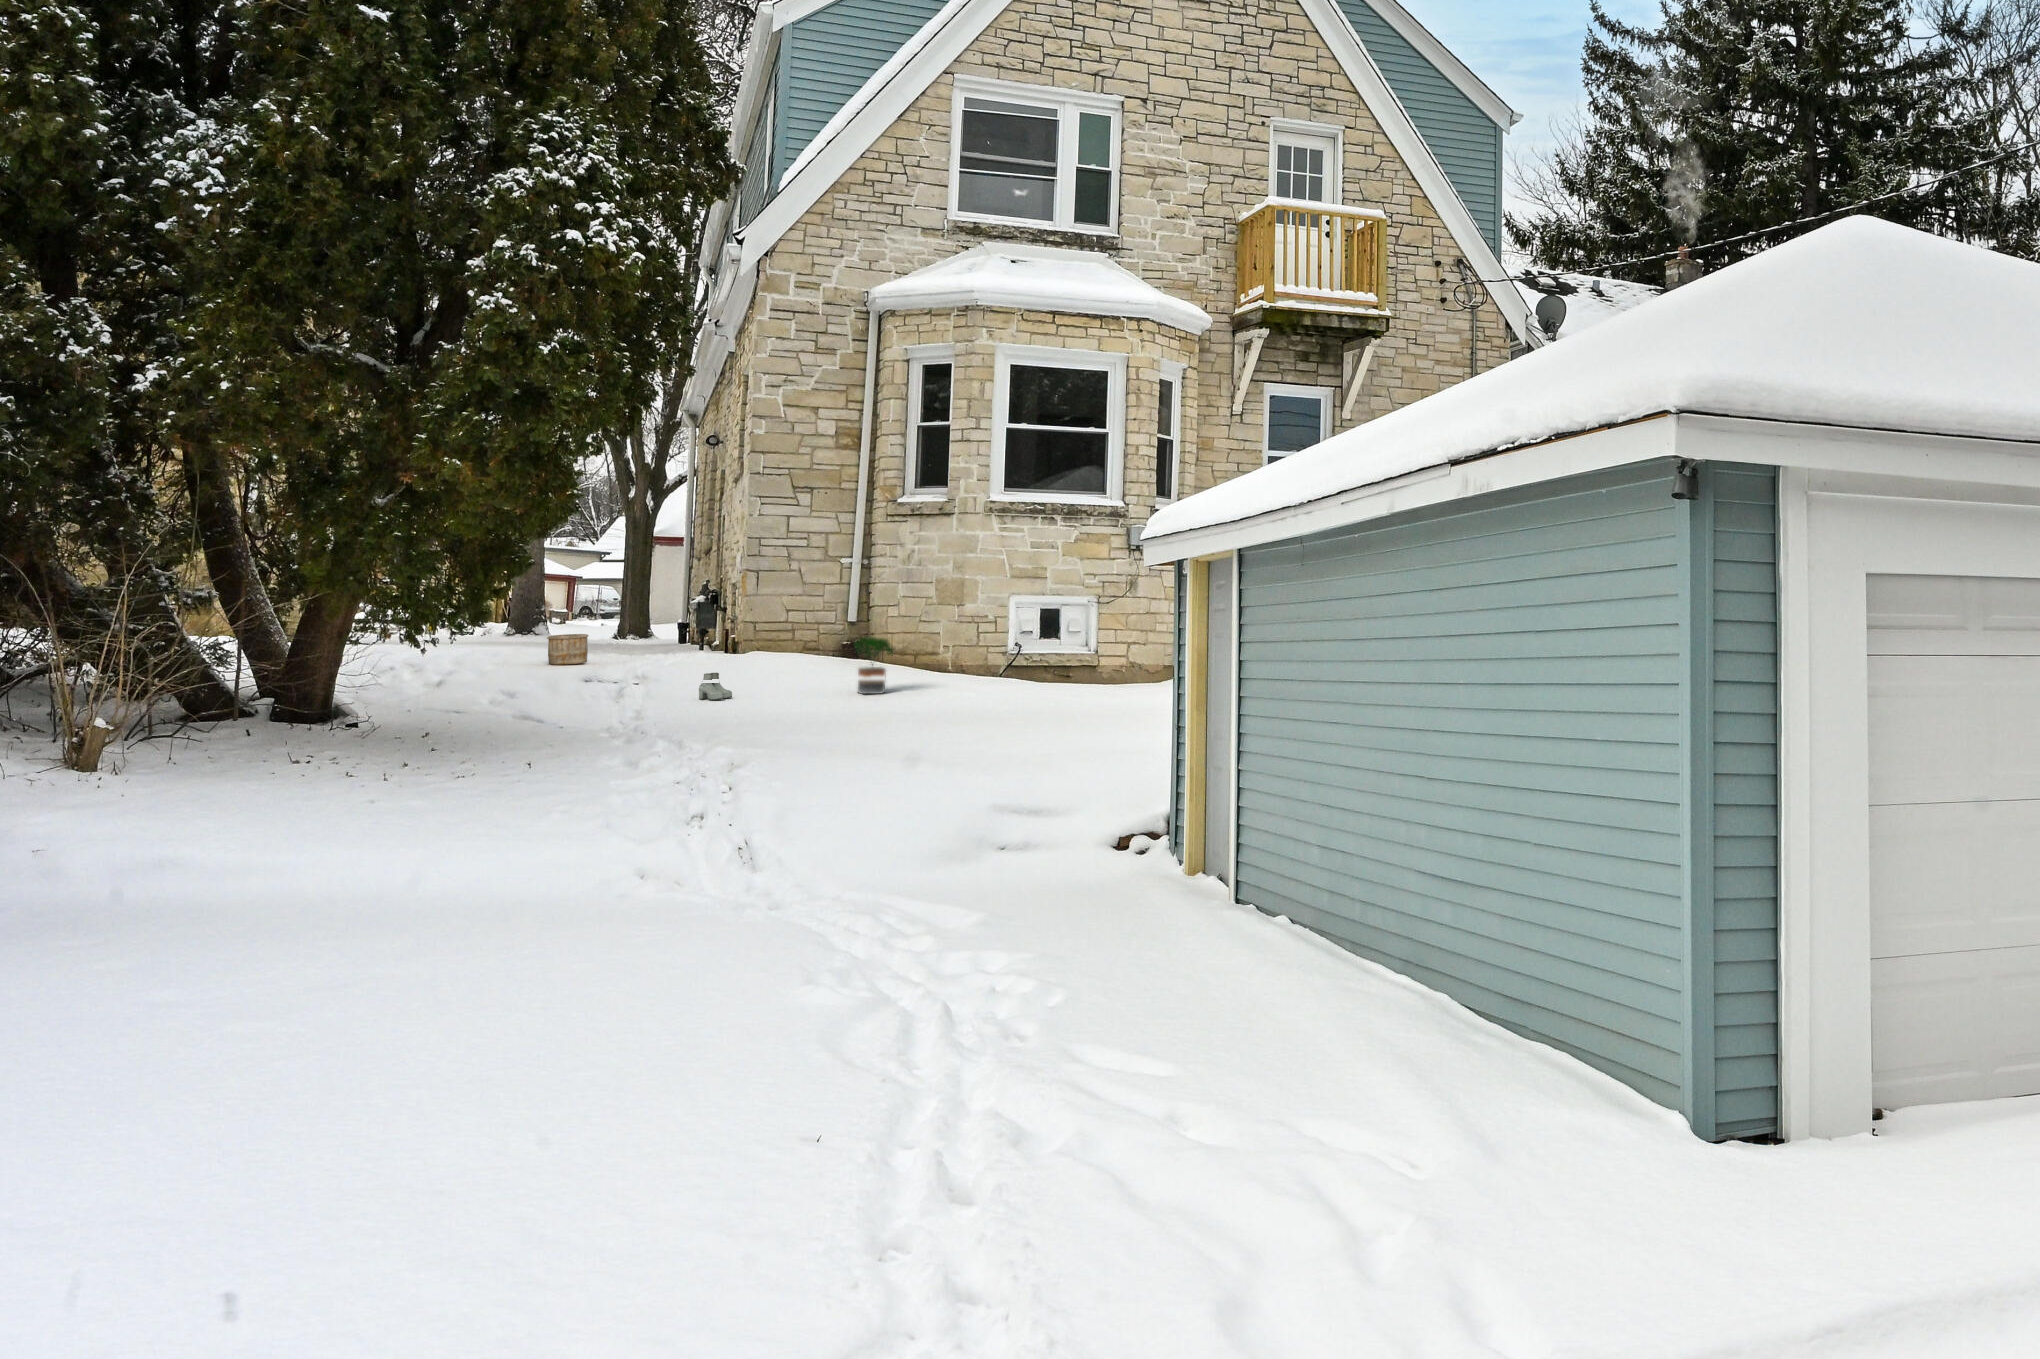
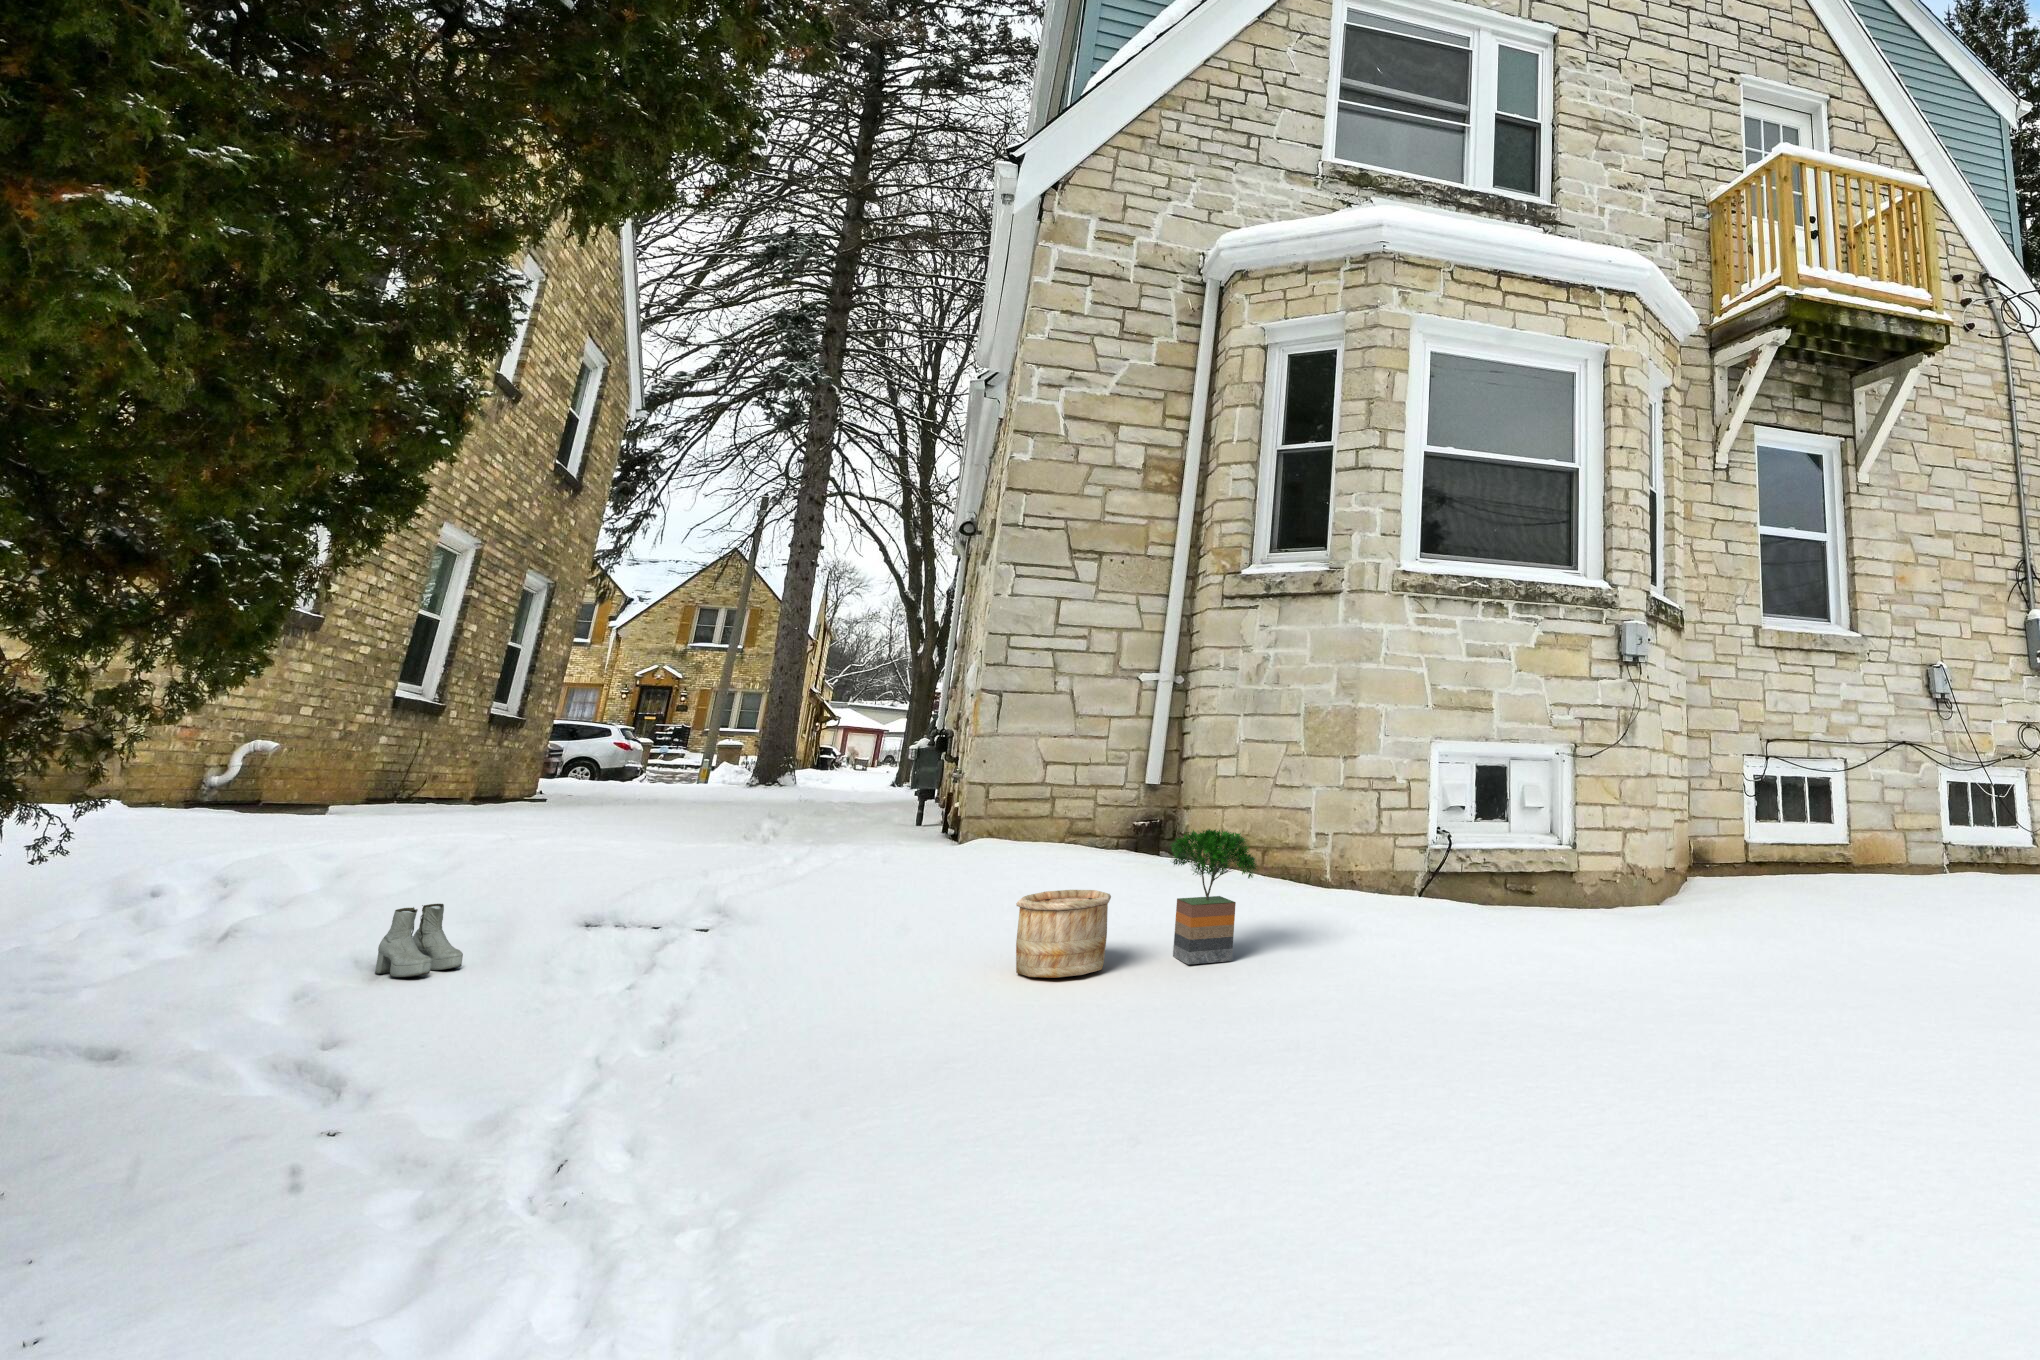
wooden bucket: present [547,634,588,665] -> present [1016,890,1111,978]
boots: present [699,673,732,700] -> present [375,904,463,977]

